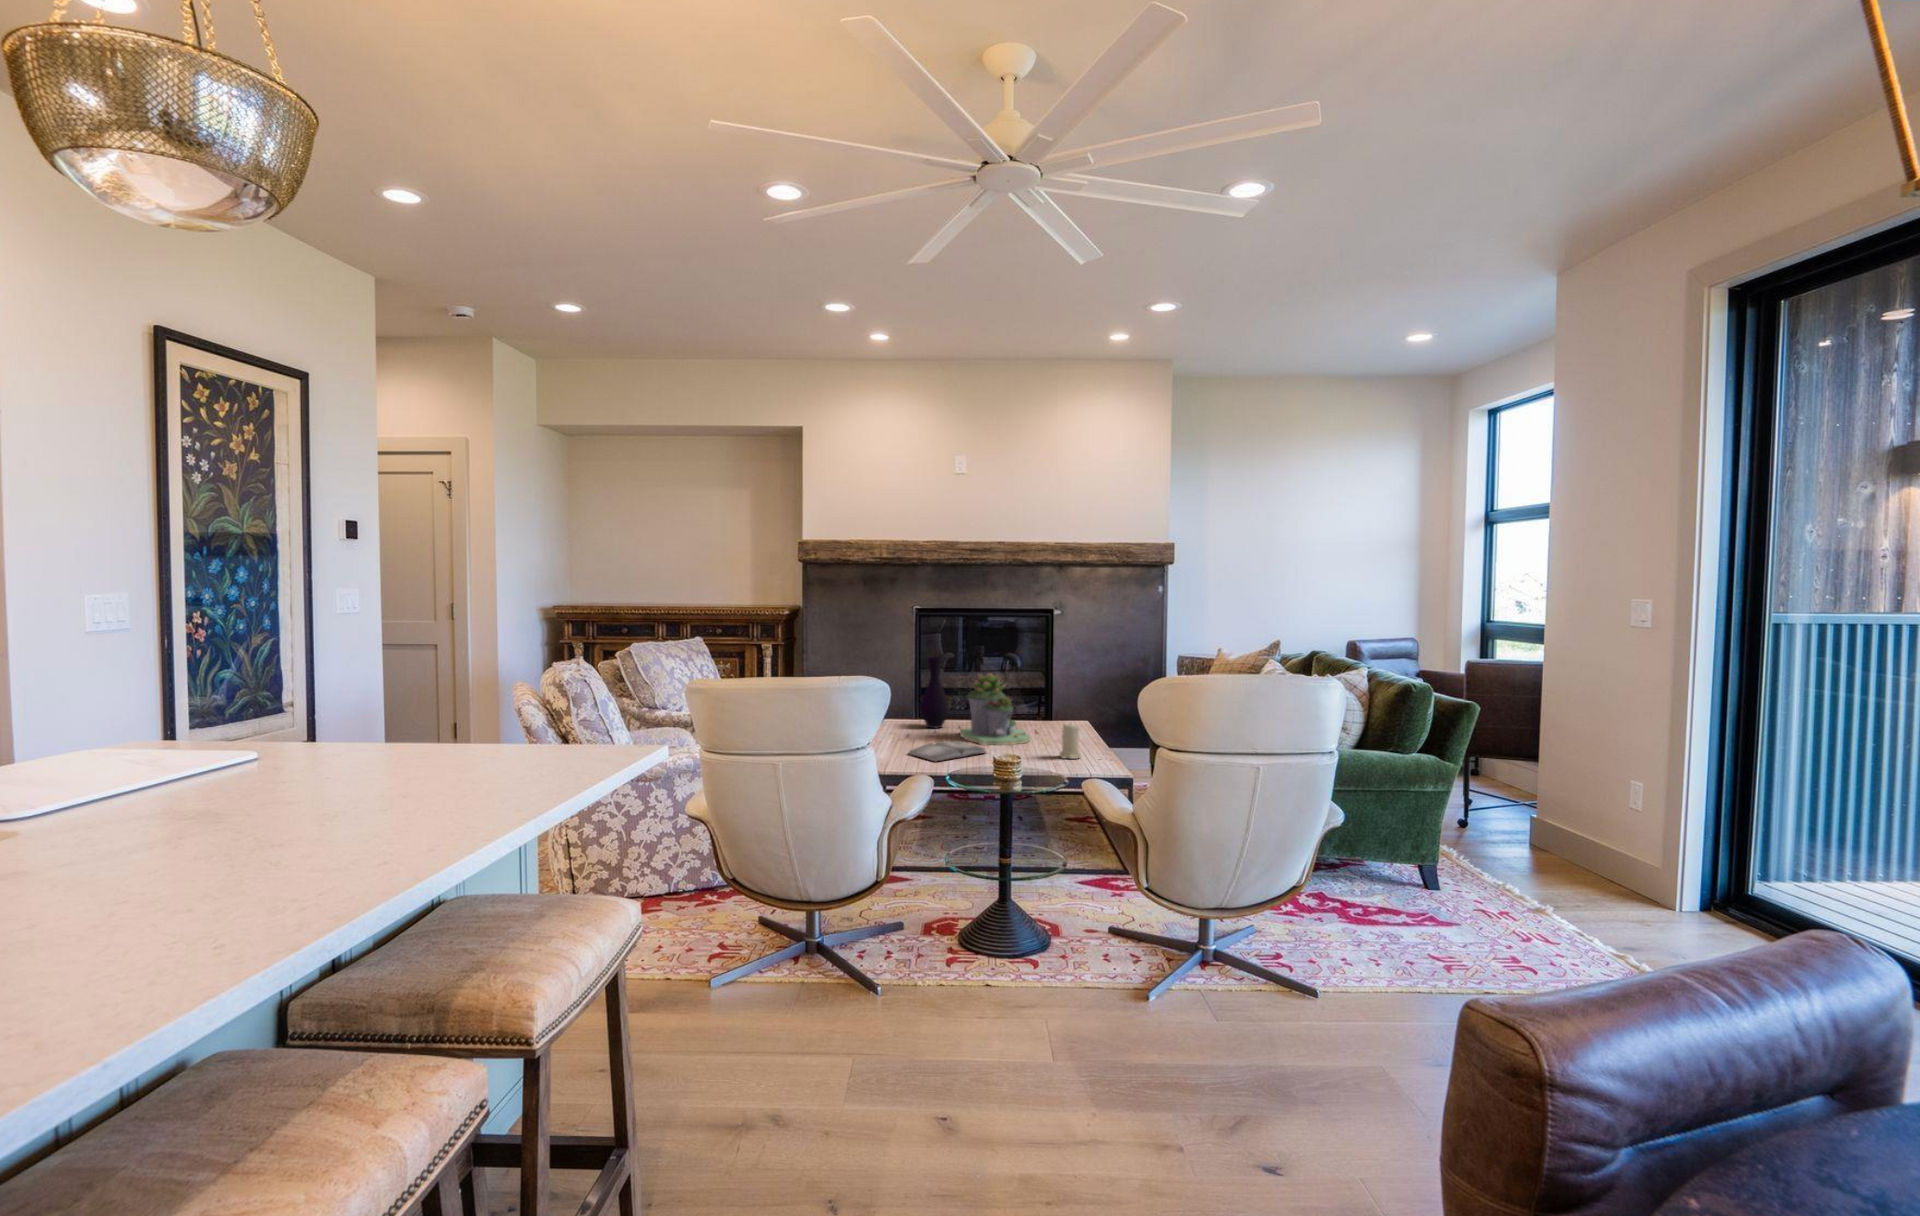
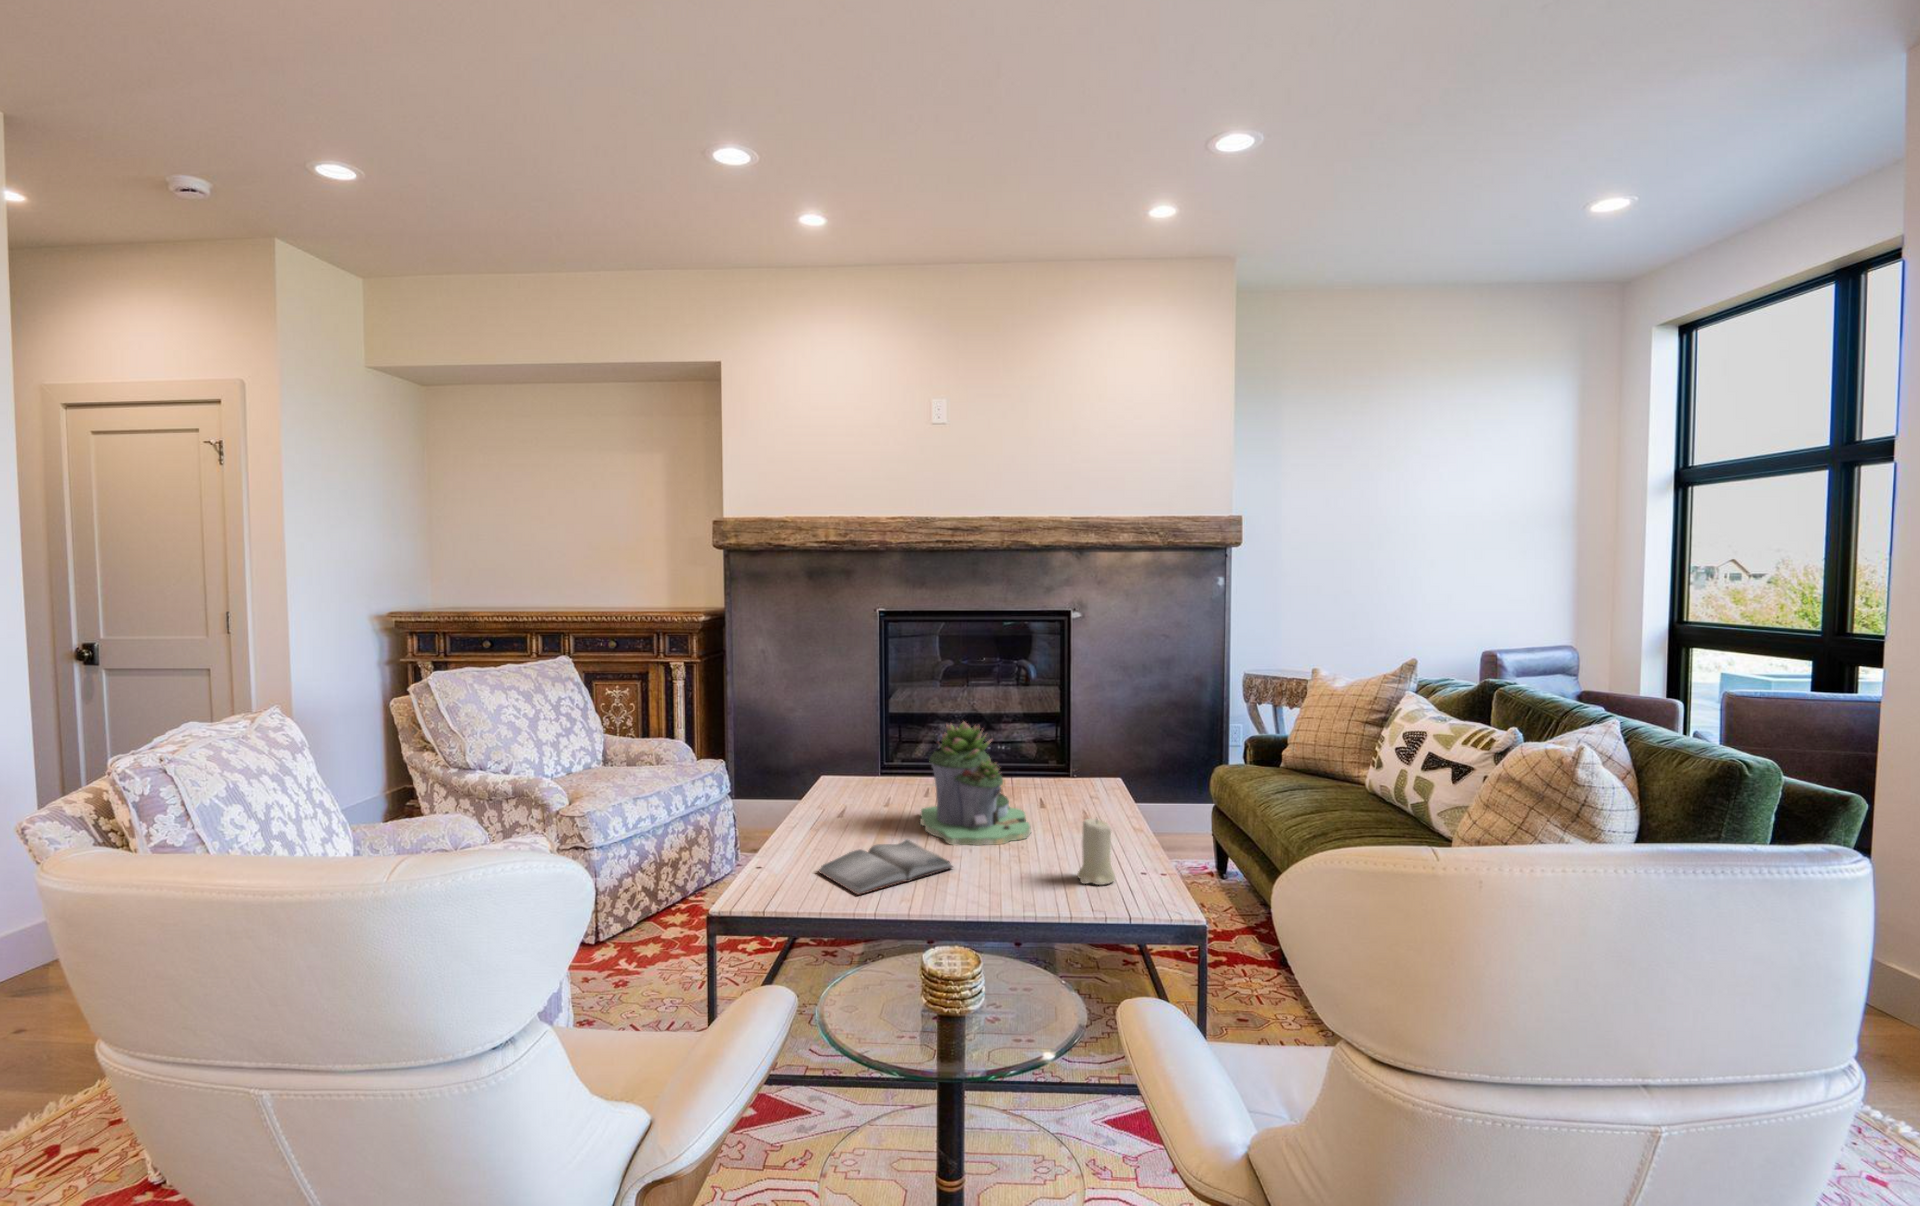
vase: present [920,657,949,728] -> none [863,692,908,803]

